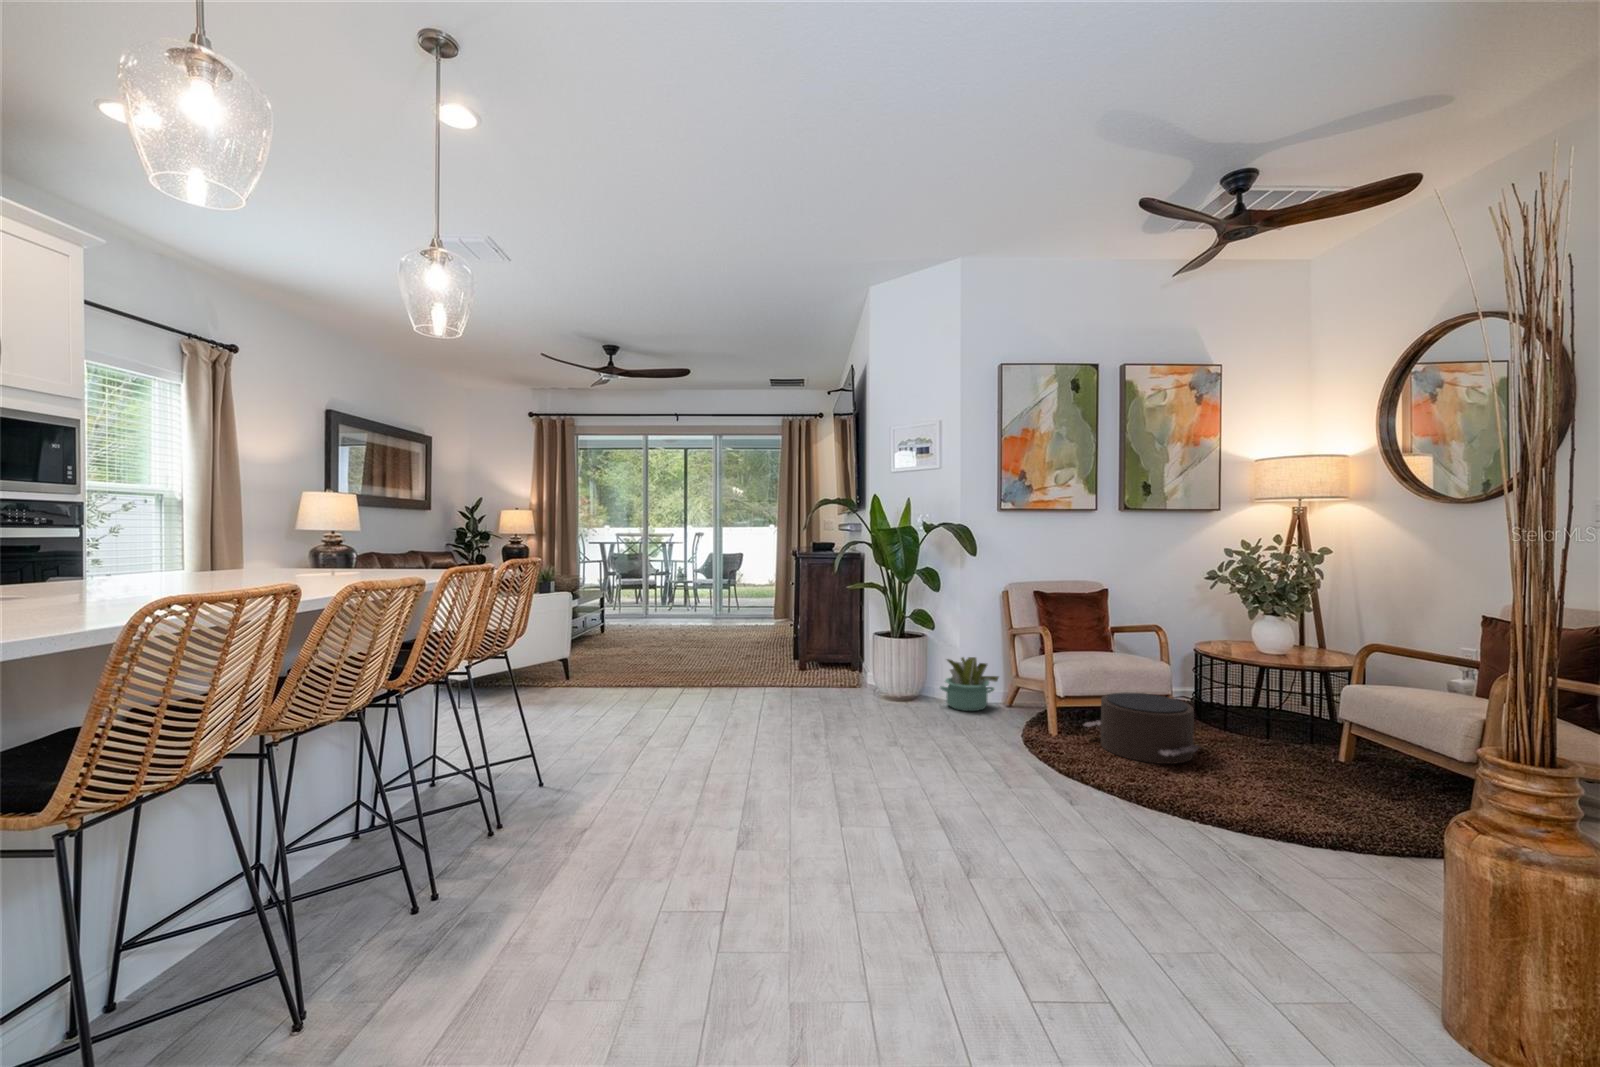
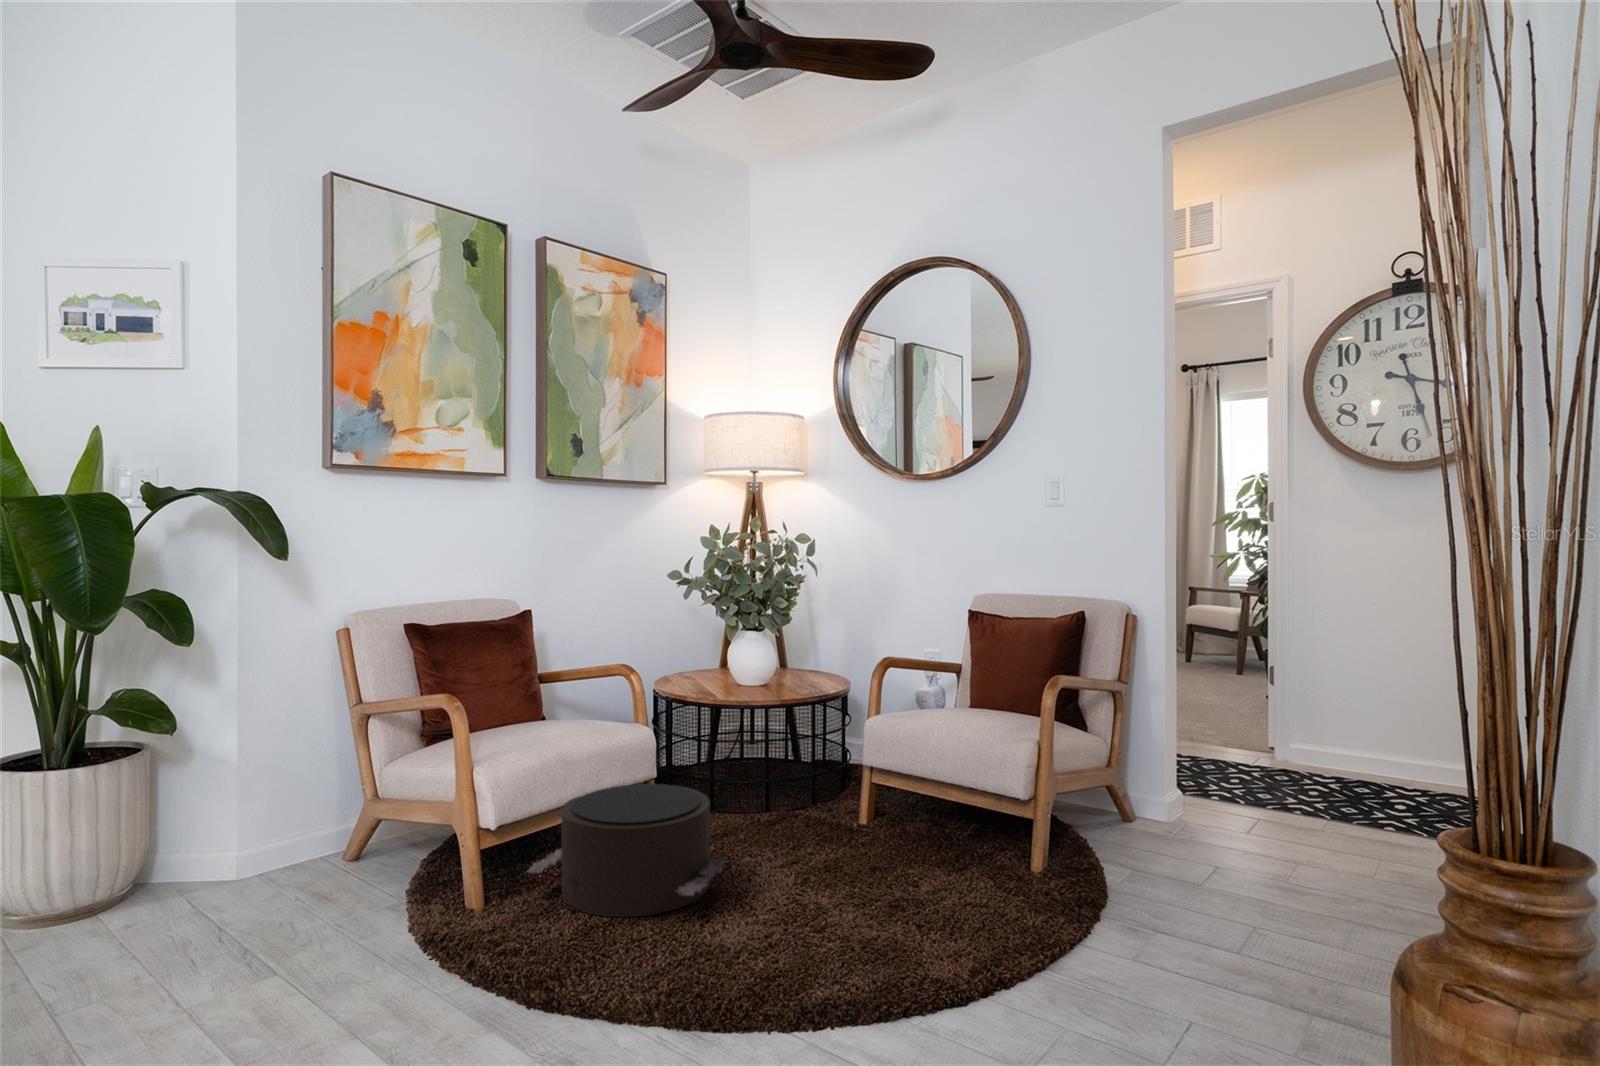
decorative plant: present [940,657,999,711] -> none [192,778,338,906]

